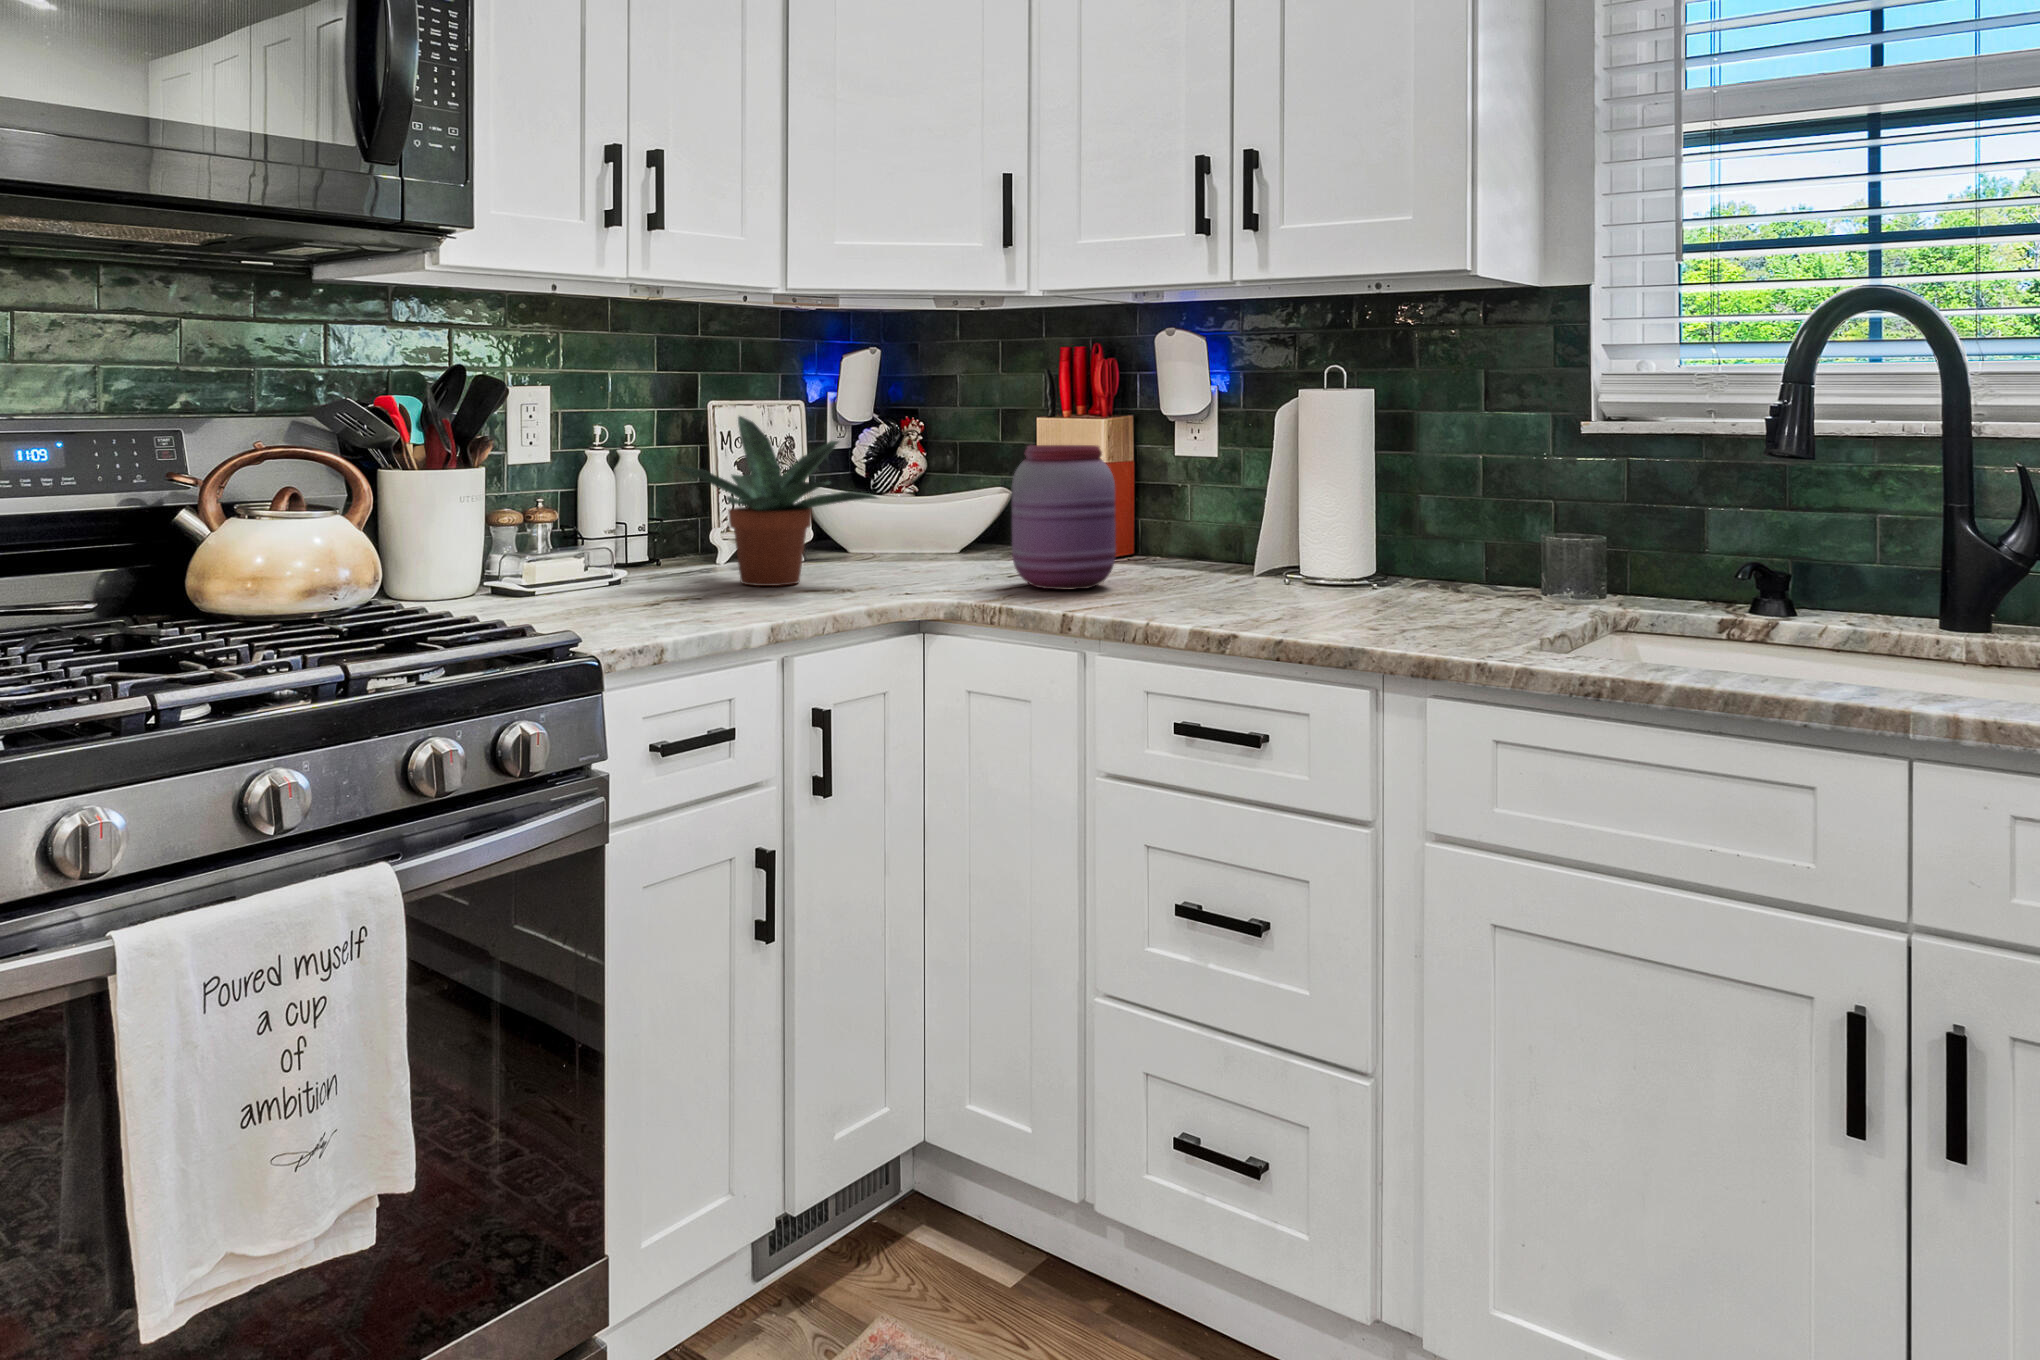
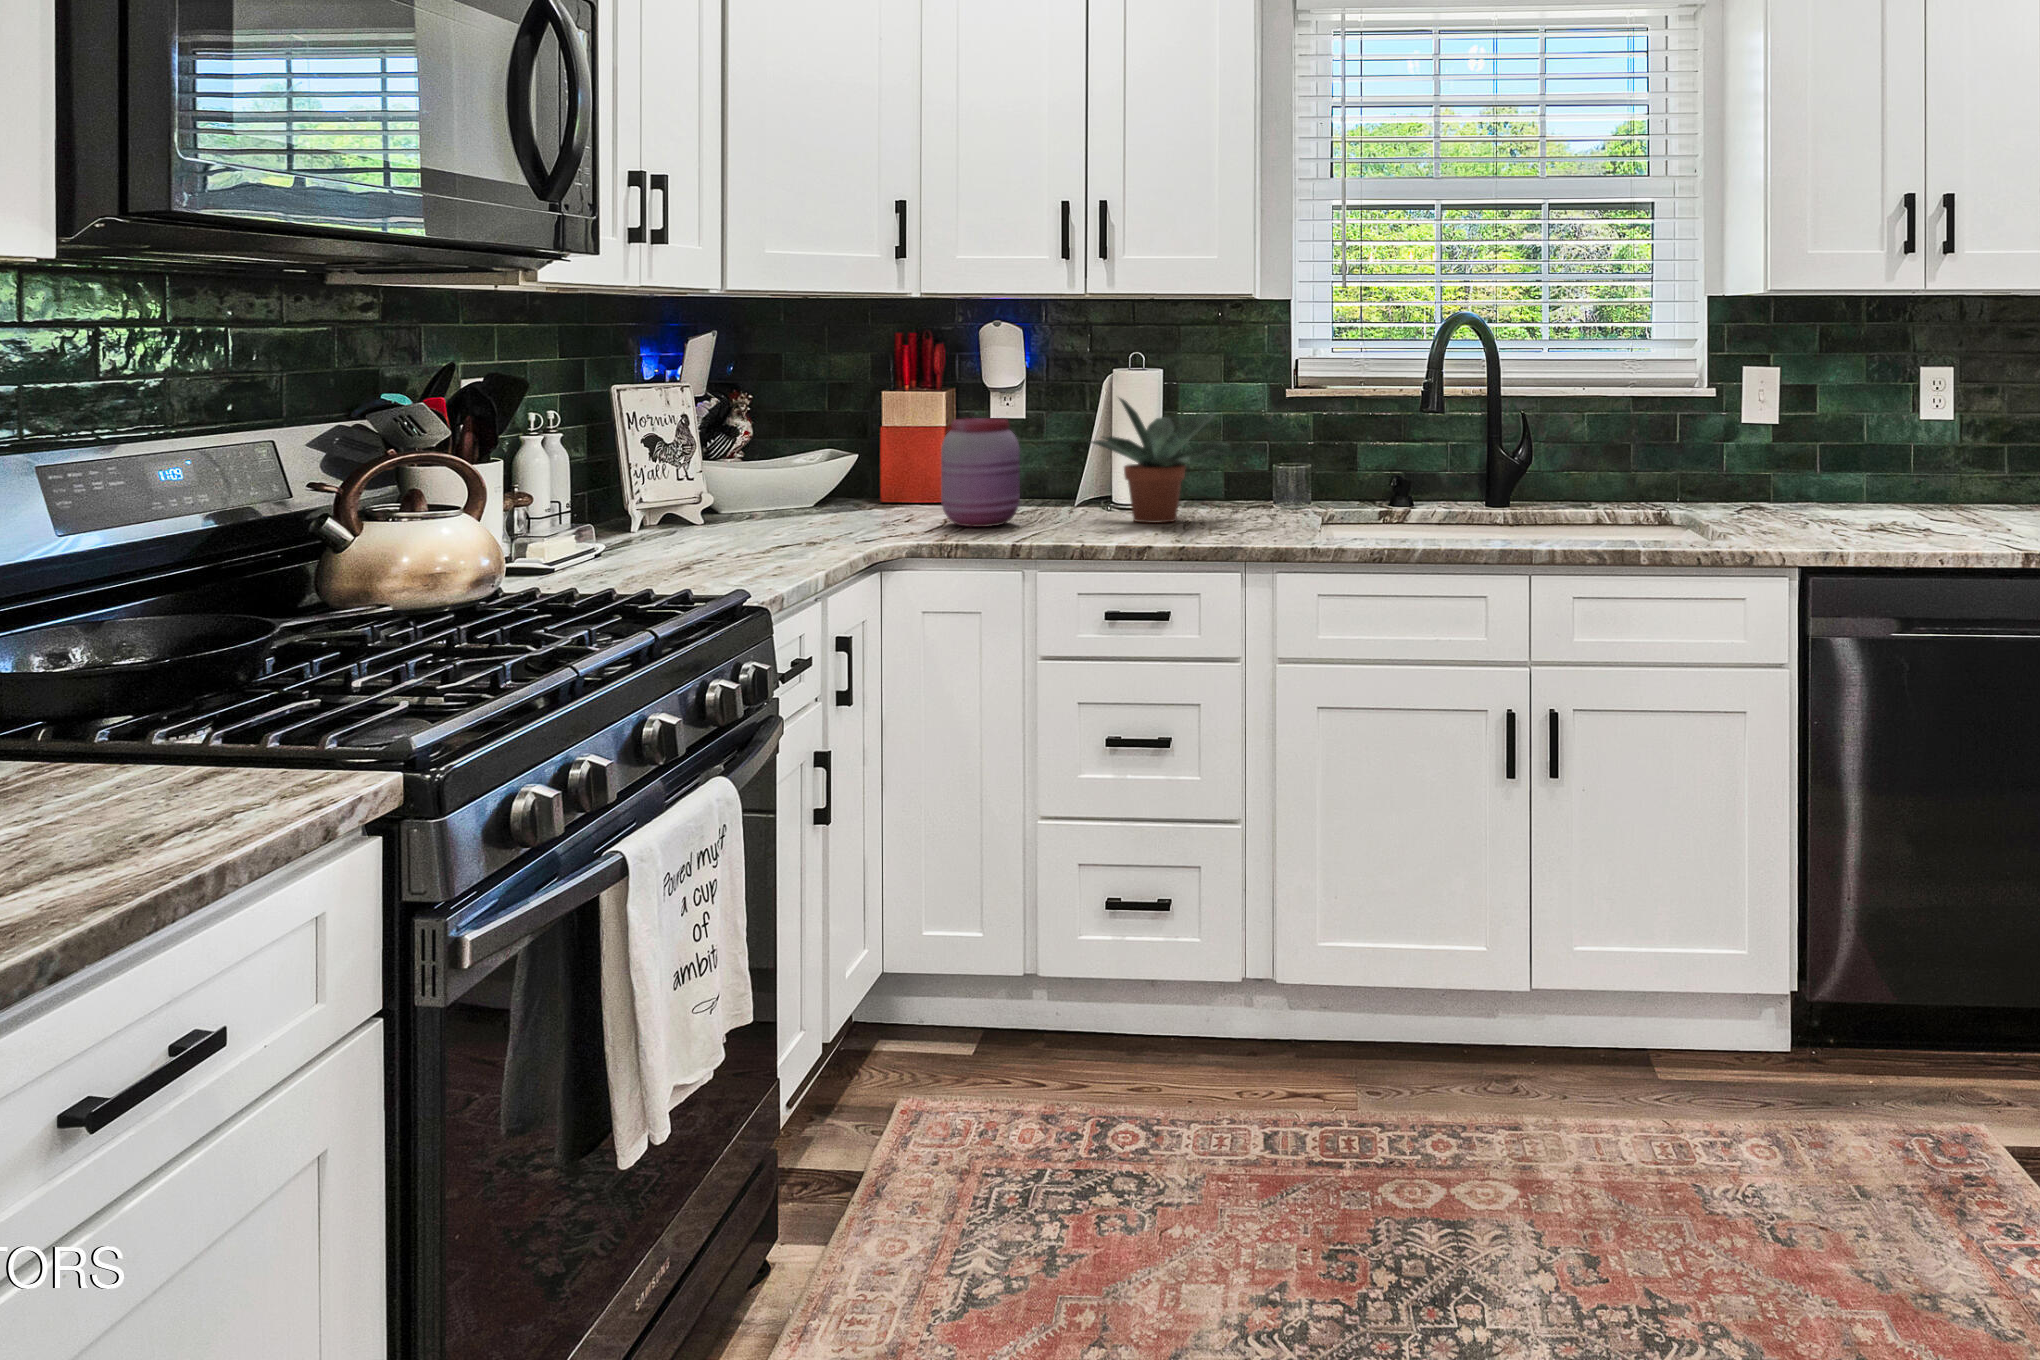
potted plant: present [674,416,877,586] -> present [1091,398,1228,523]

